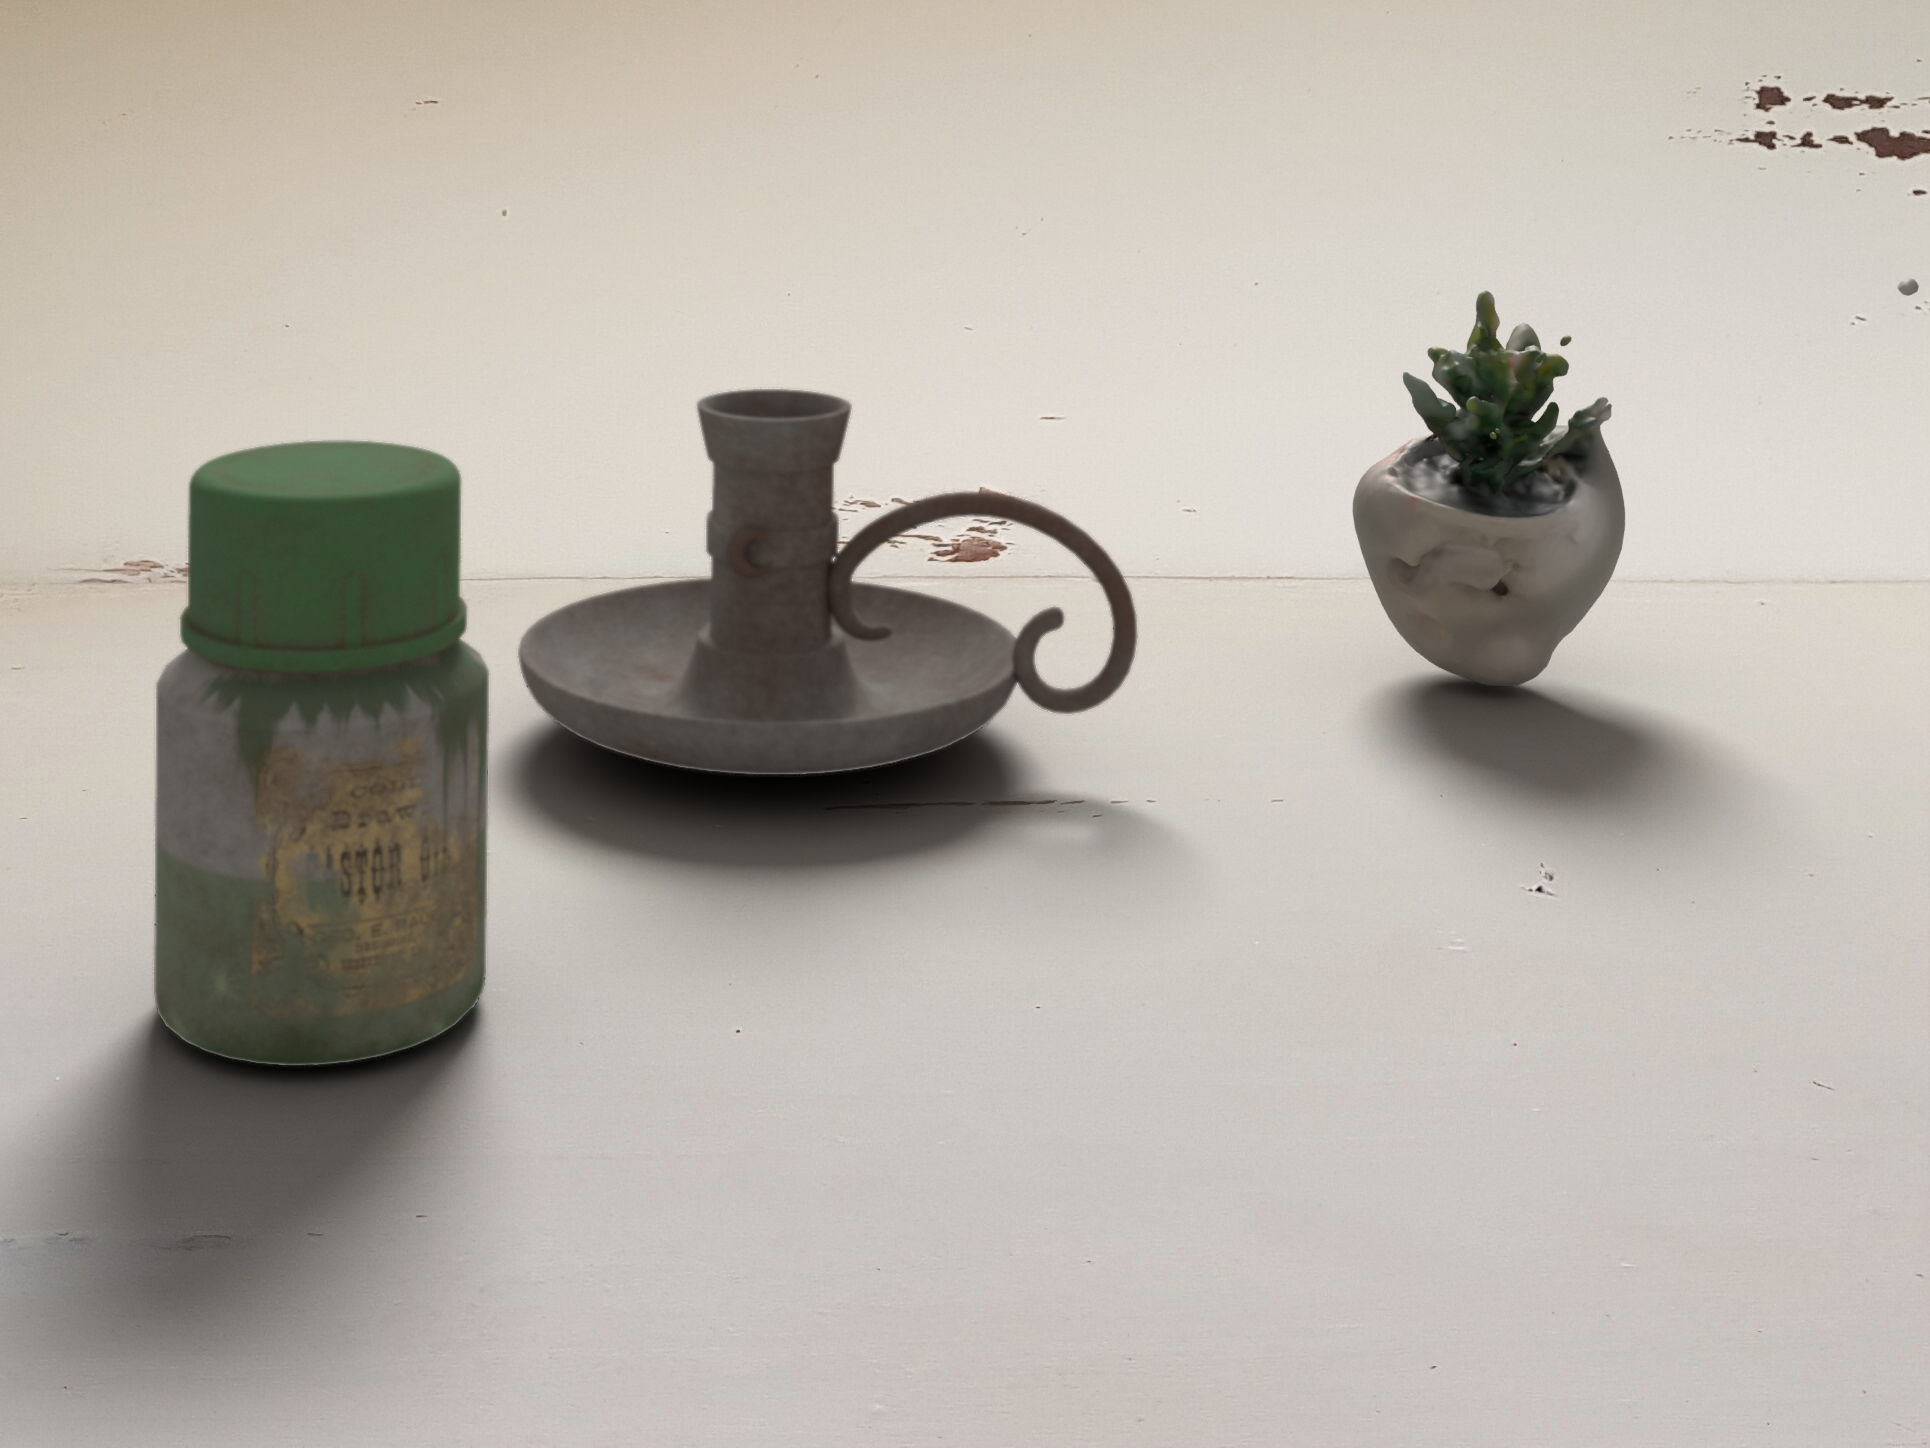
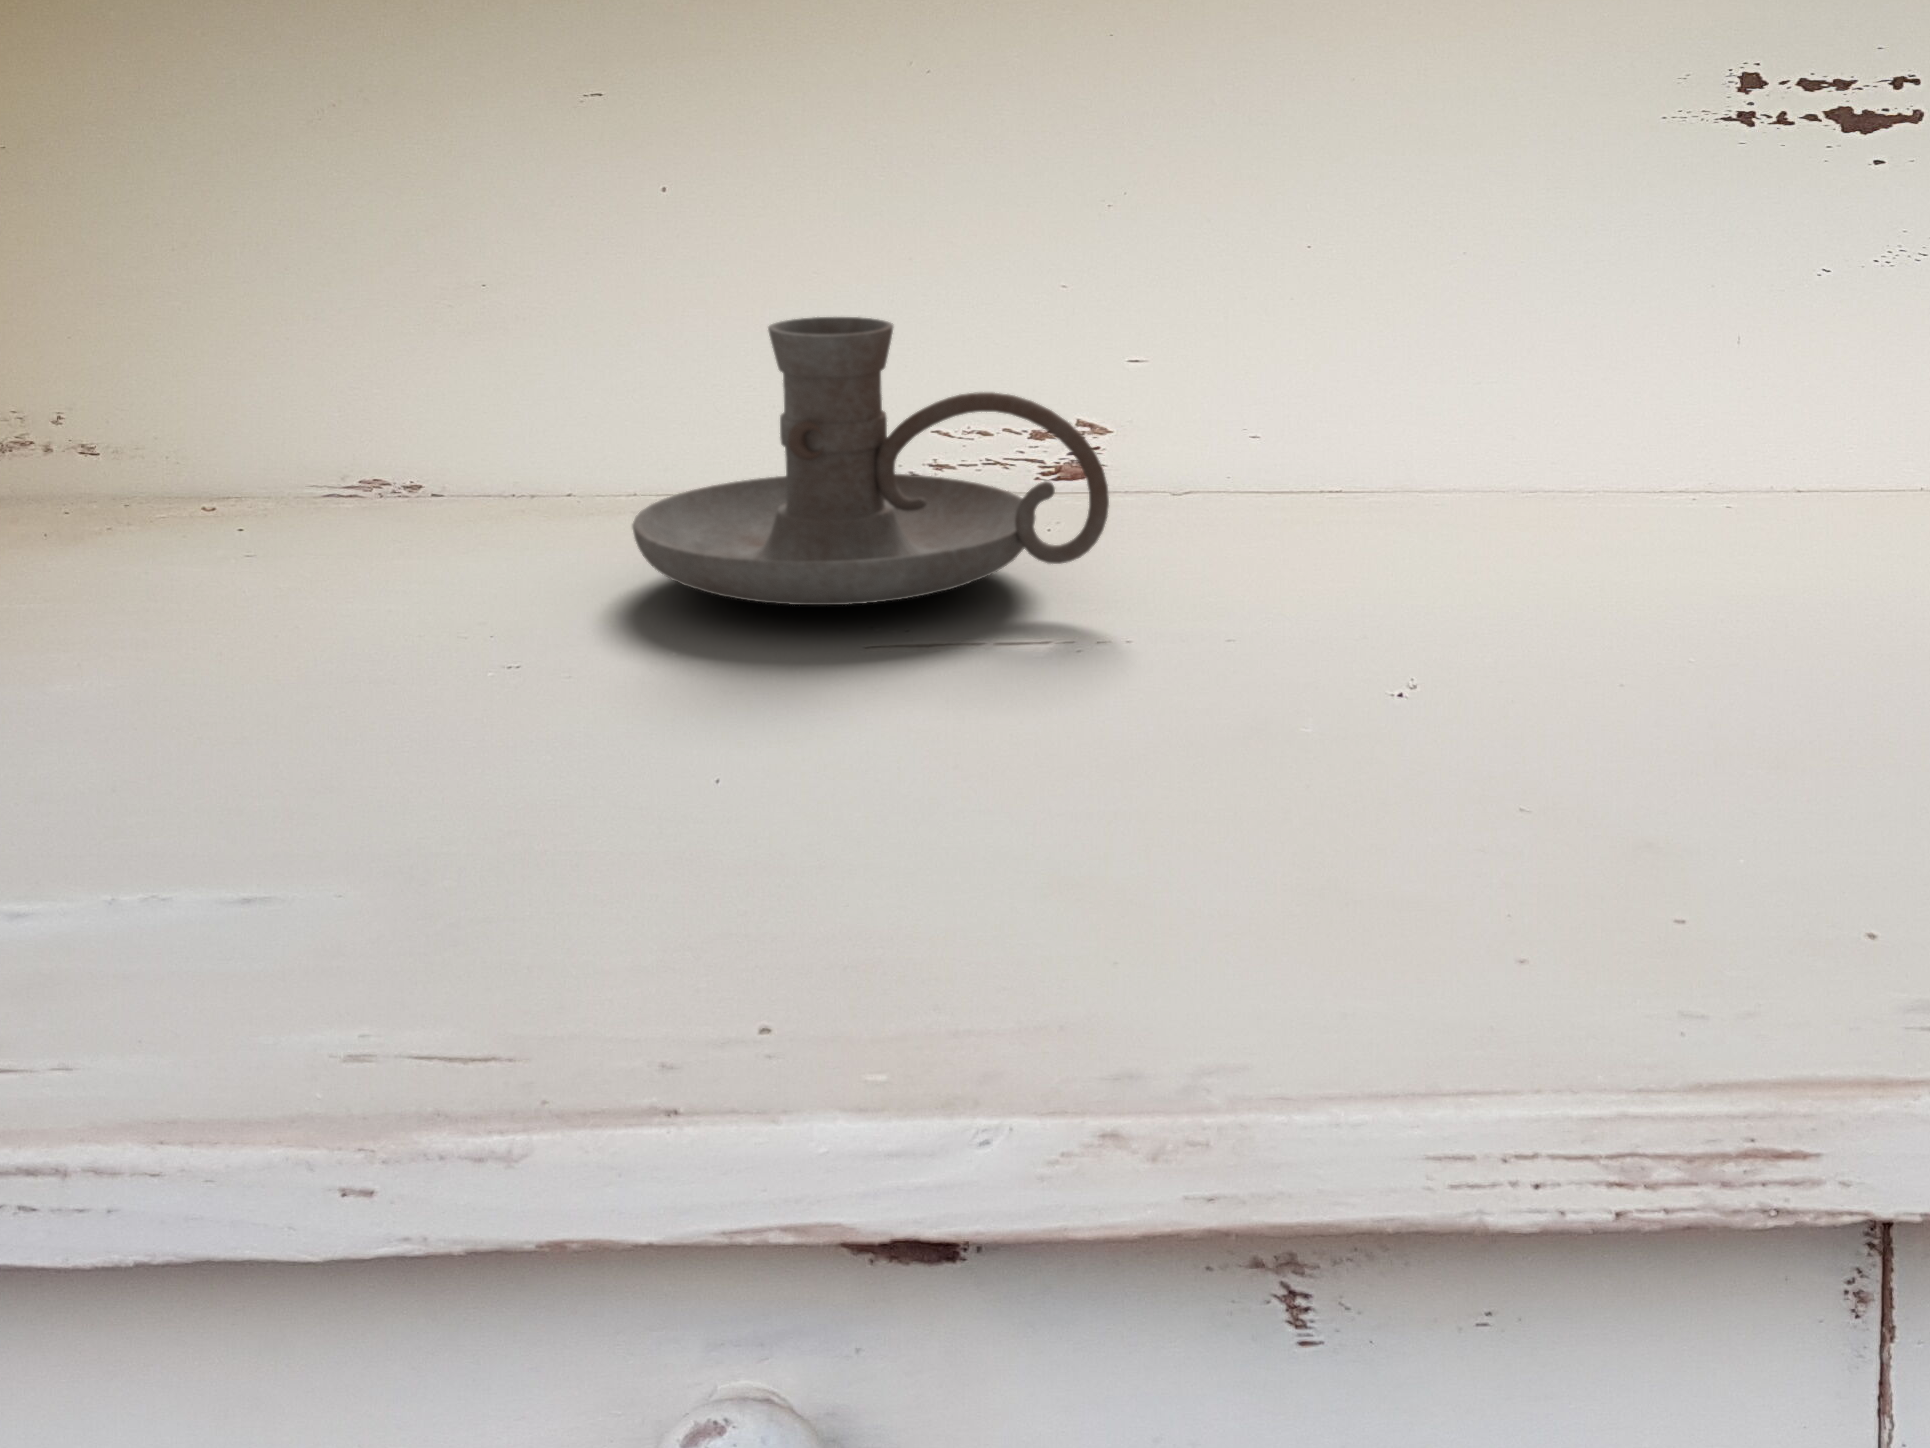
succulent plant: present [1353,278,1919,686] -> none [1332,223,1773,555]
jar: present [154,440,489,1066] -> none [270,331,538,770]

